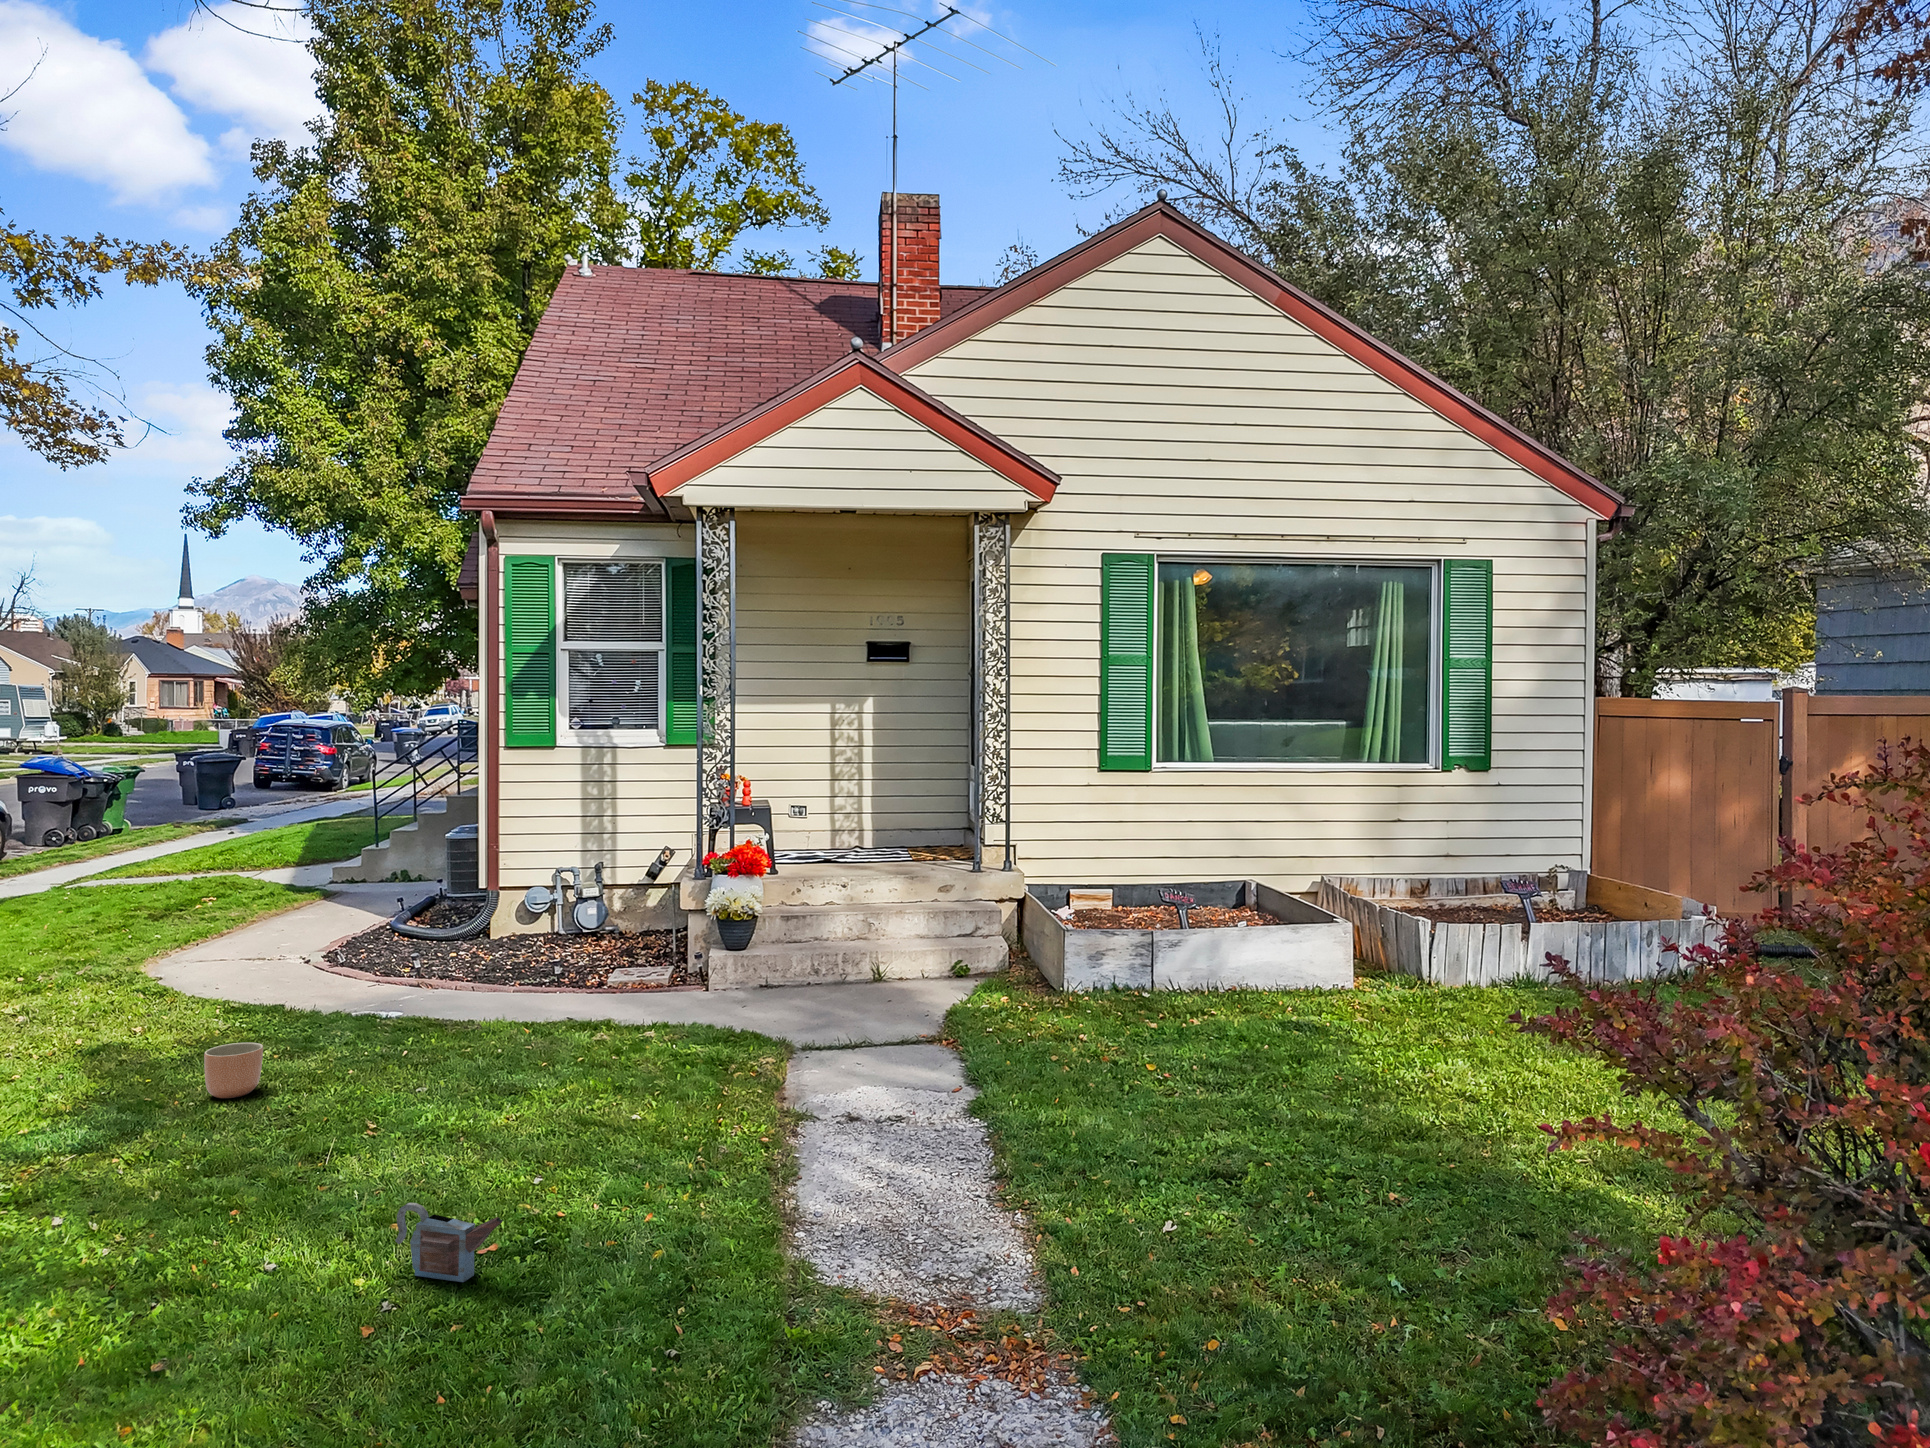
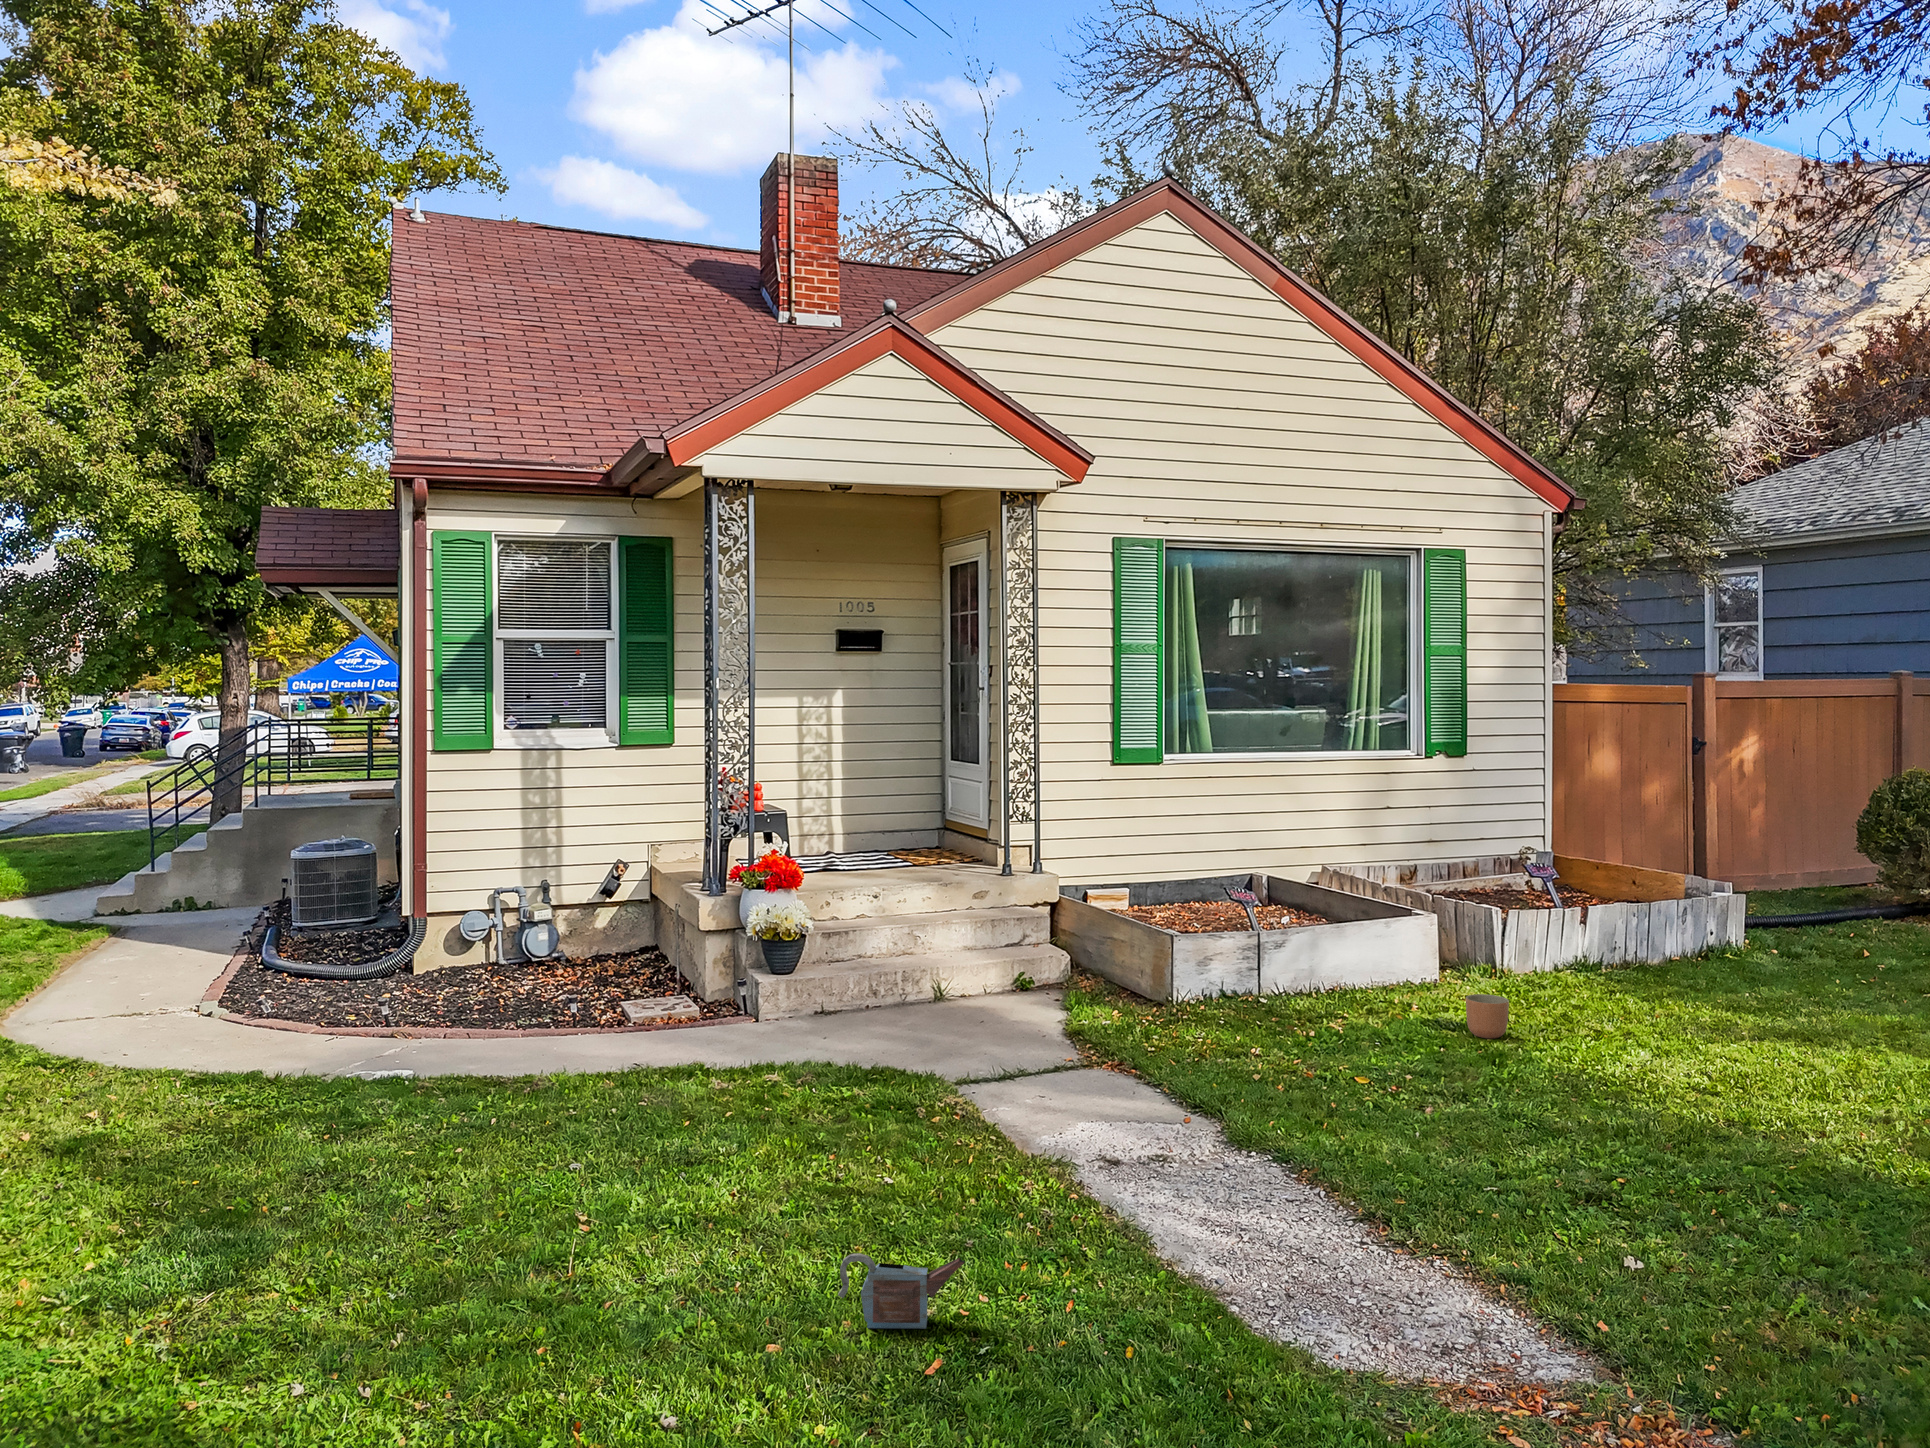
planter: present [204,1042,263,1098] -> present [1466,994,1509,1039]

